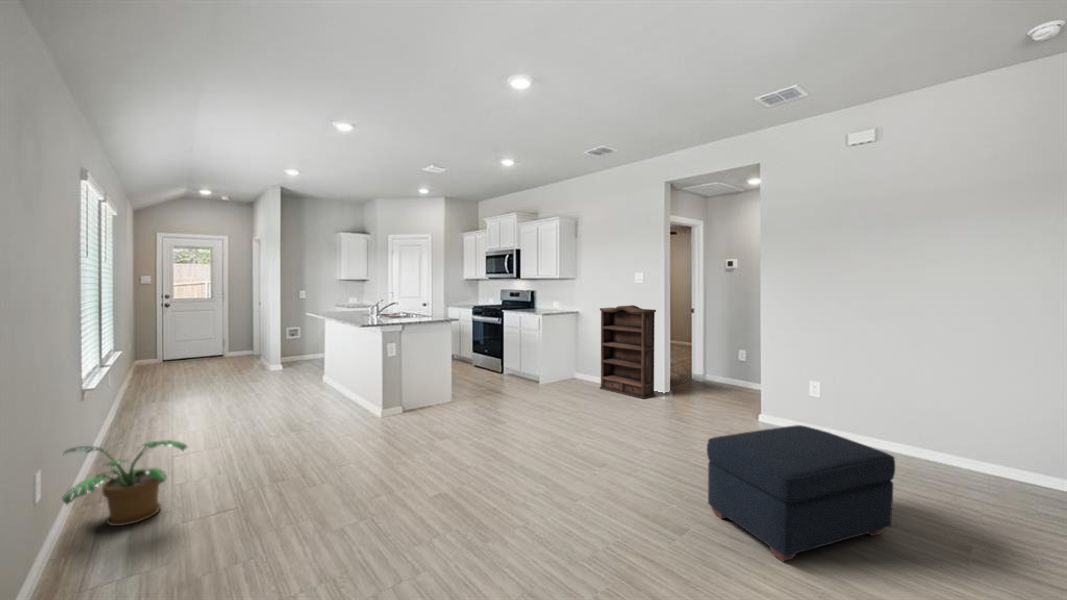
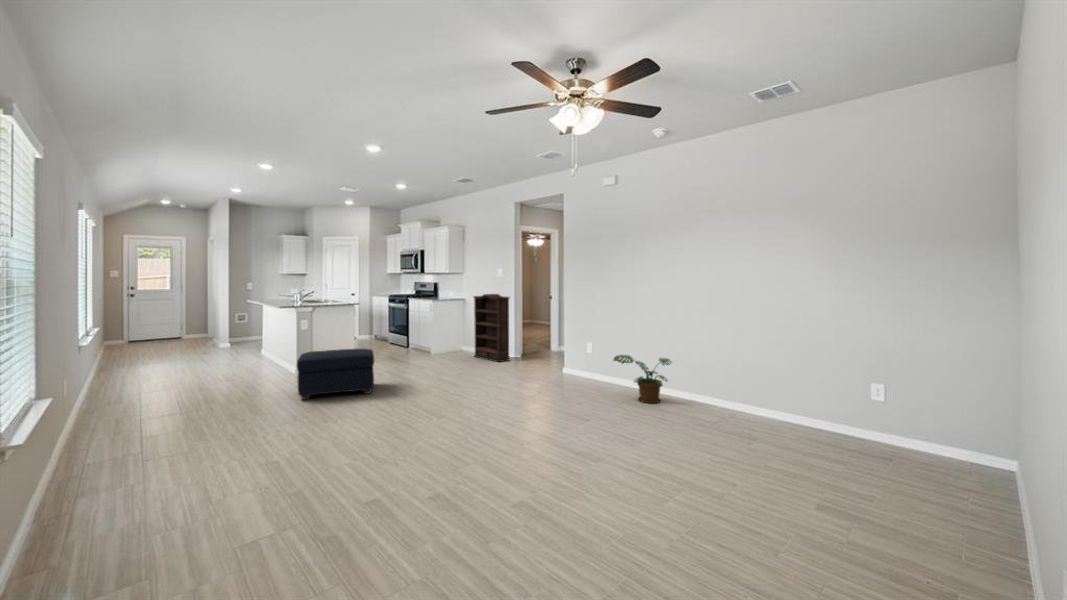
ottoman: present [707,425,895,561] -> present [297,349,374,399]
potted plant: present [63,440,187,526] -> present [614,355,671,403]

